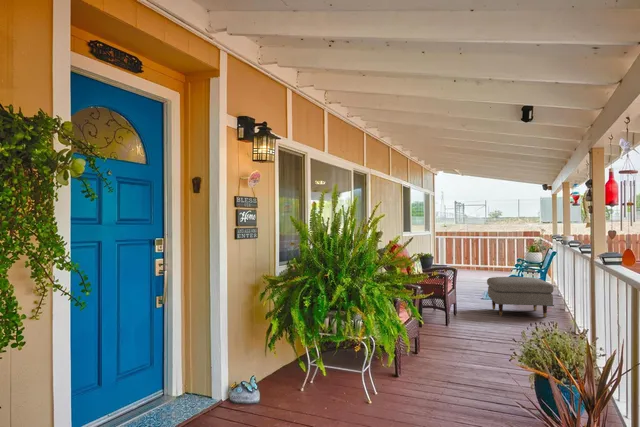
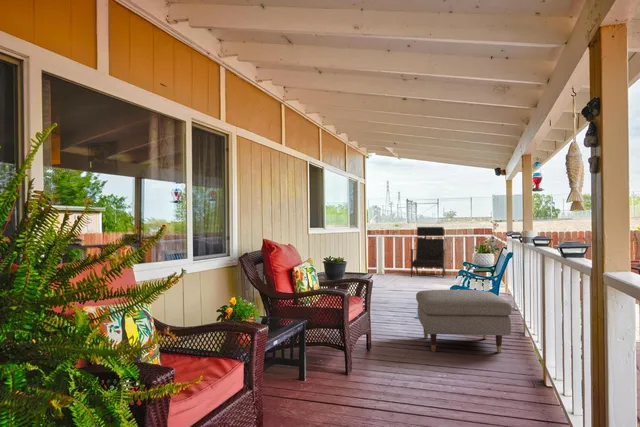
lounge chair: none [469,230,501,273] -> present [411,227,446,278]

